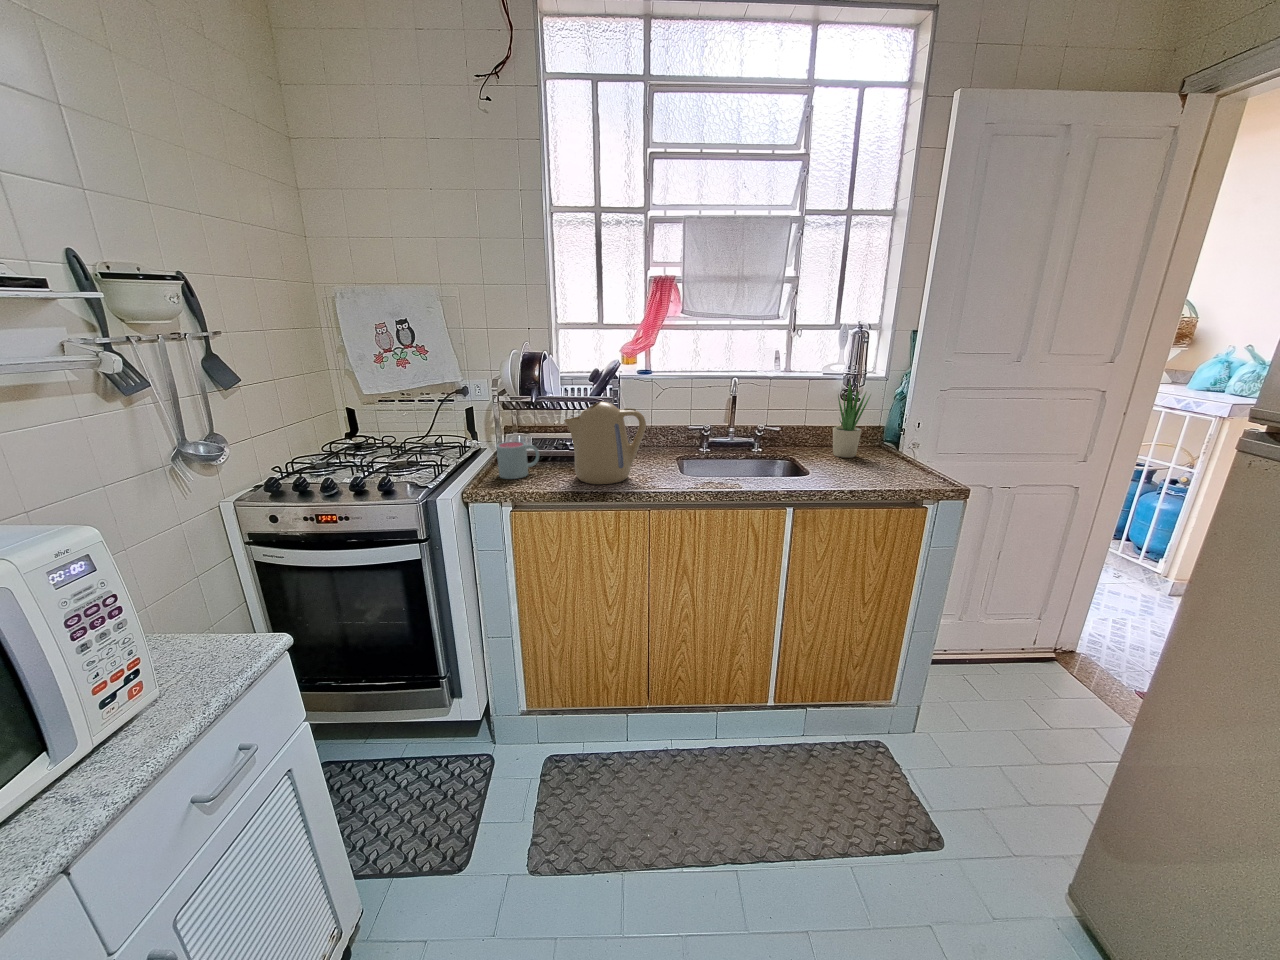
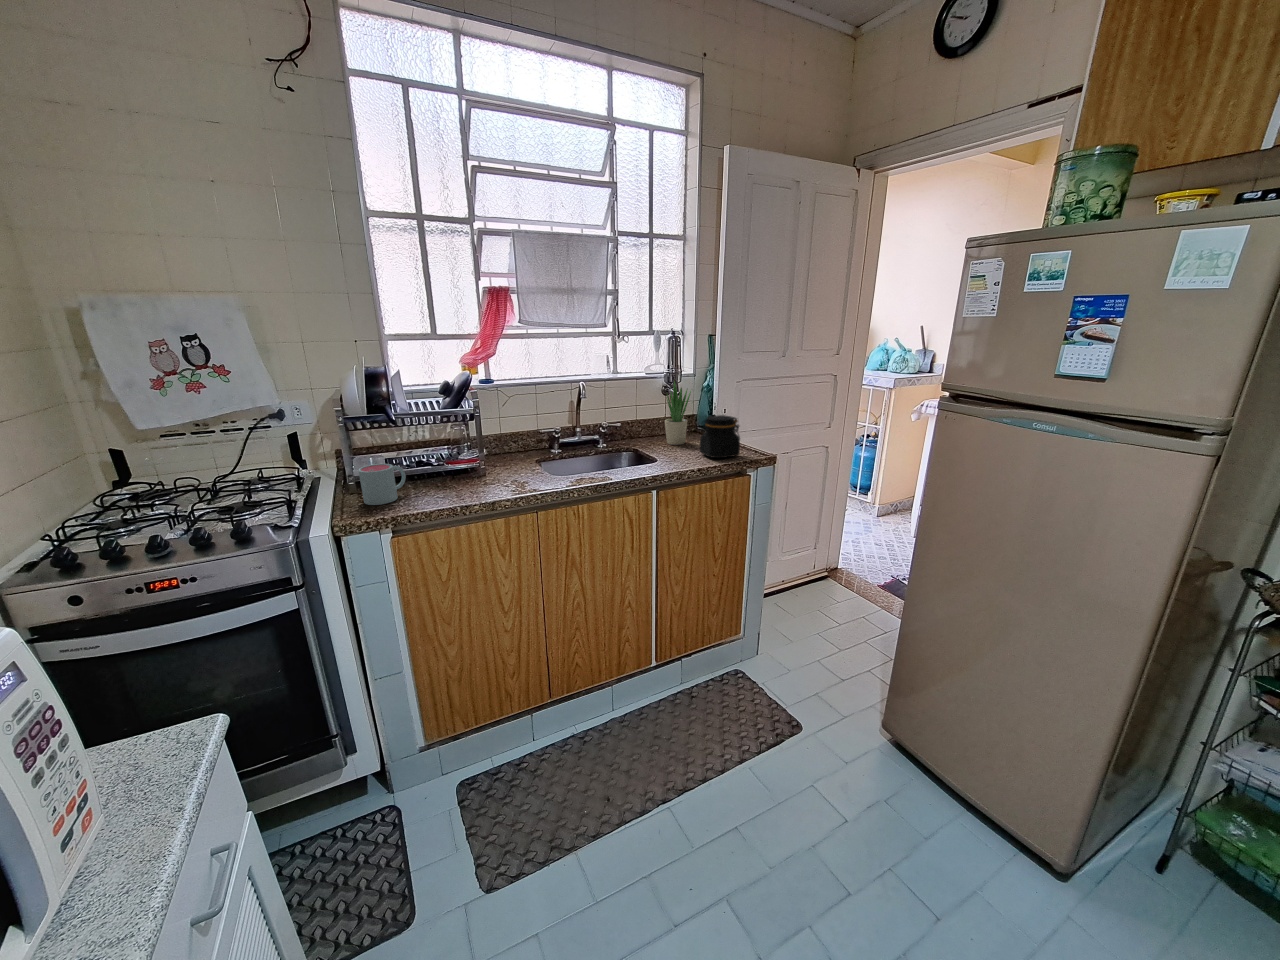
kettle: present [564,401,646,484] -> none [437,414,520,496]
jar: none [864,427,921,480] -> present [699,415,740,458]

